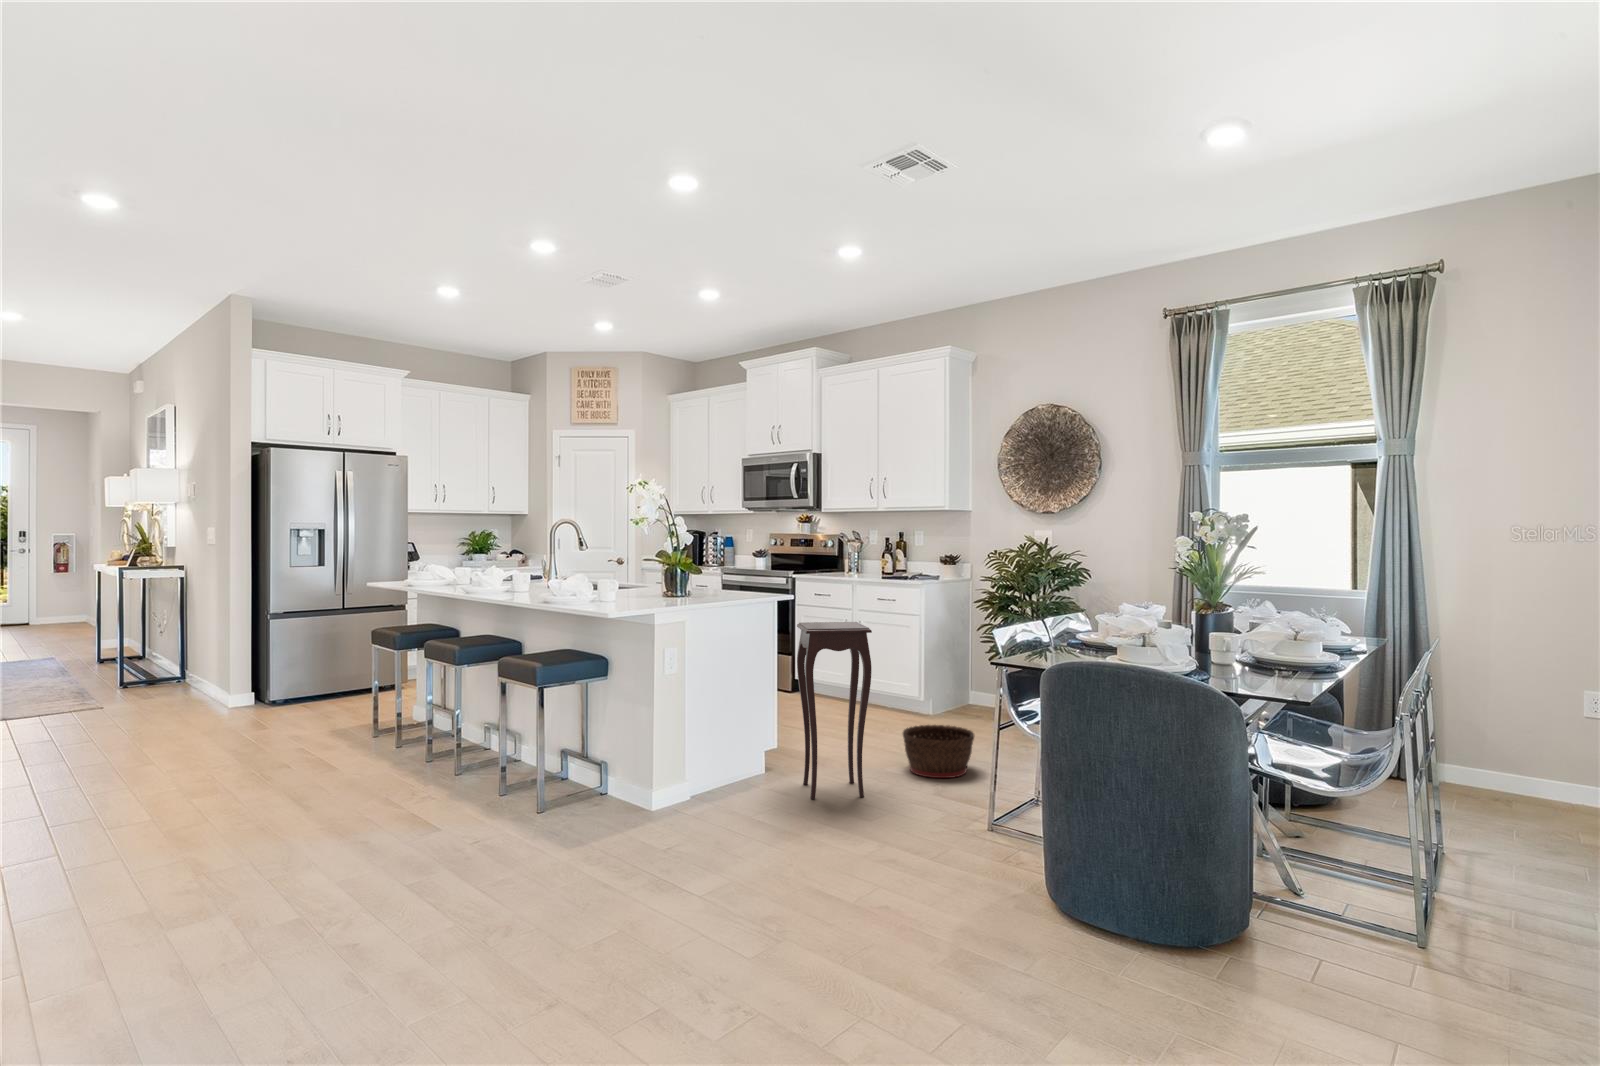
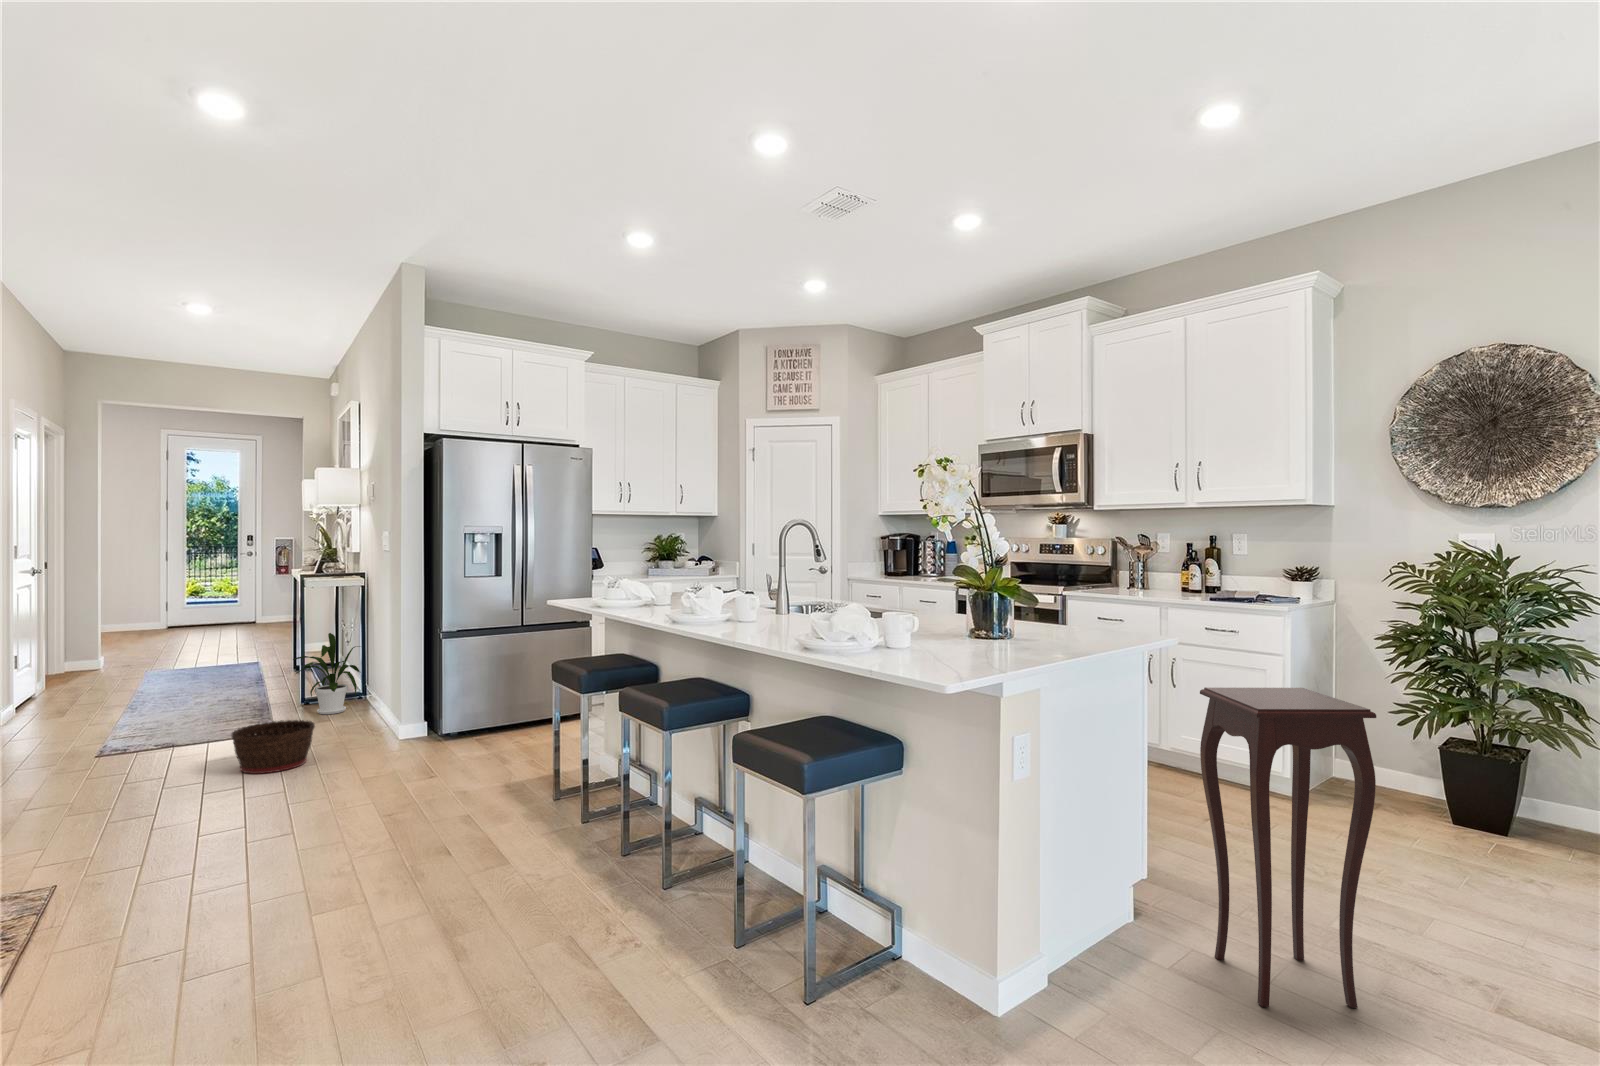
house plant: none [117,620,187,692] -> present [293,633,360,714]
basket: present [903,725,974,778] -> present [232,720,315,774]

